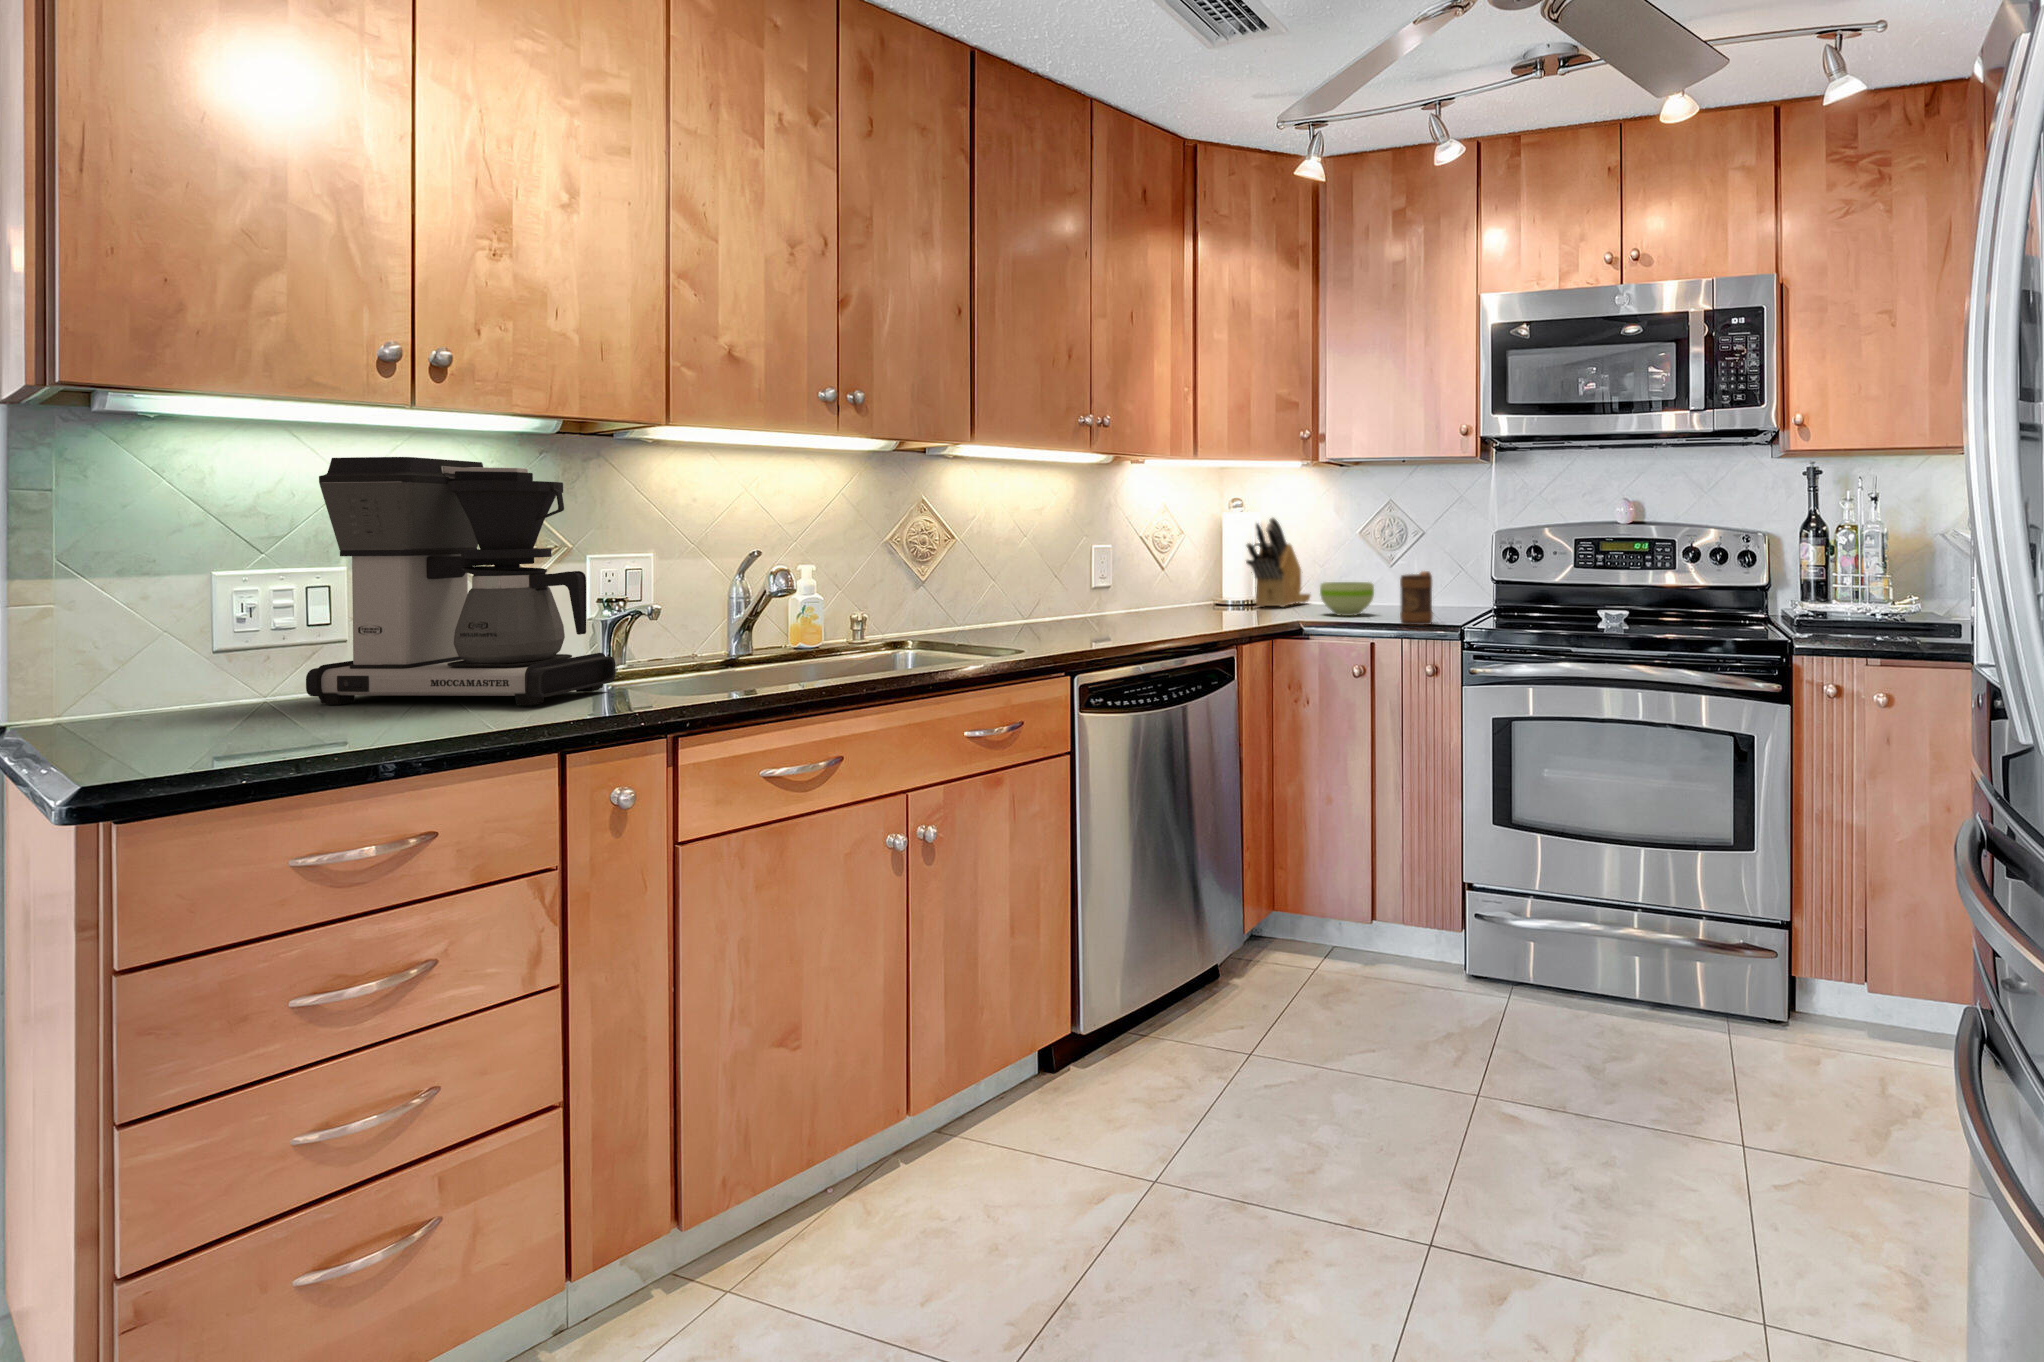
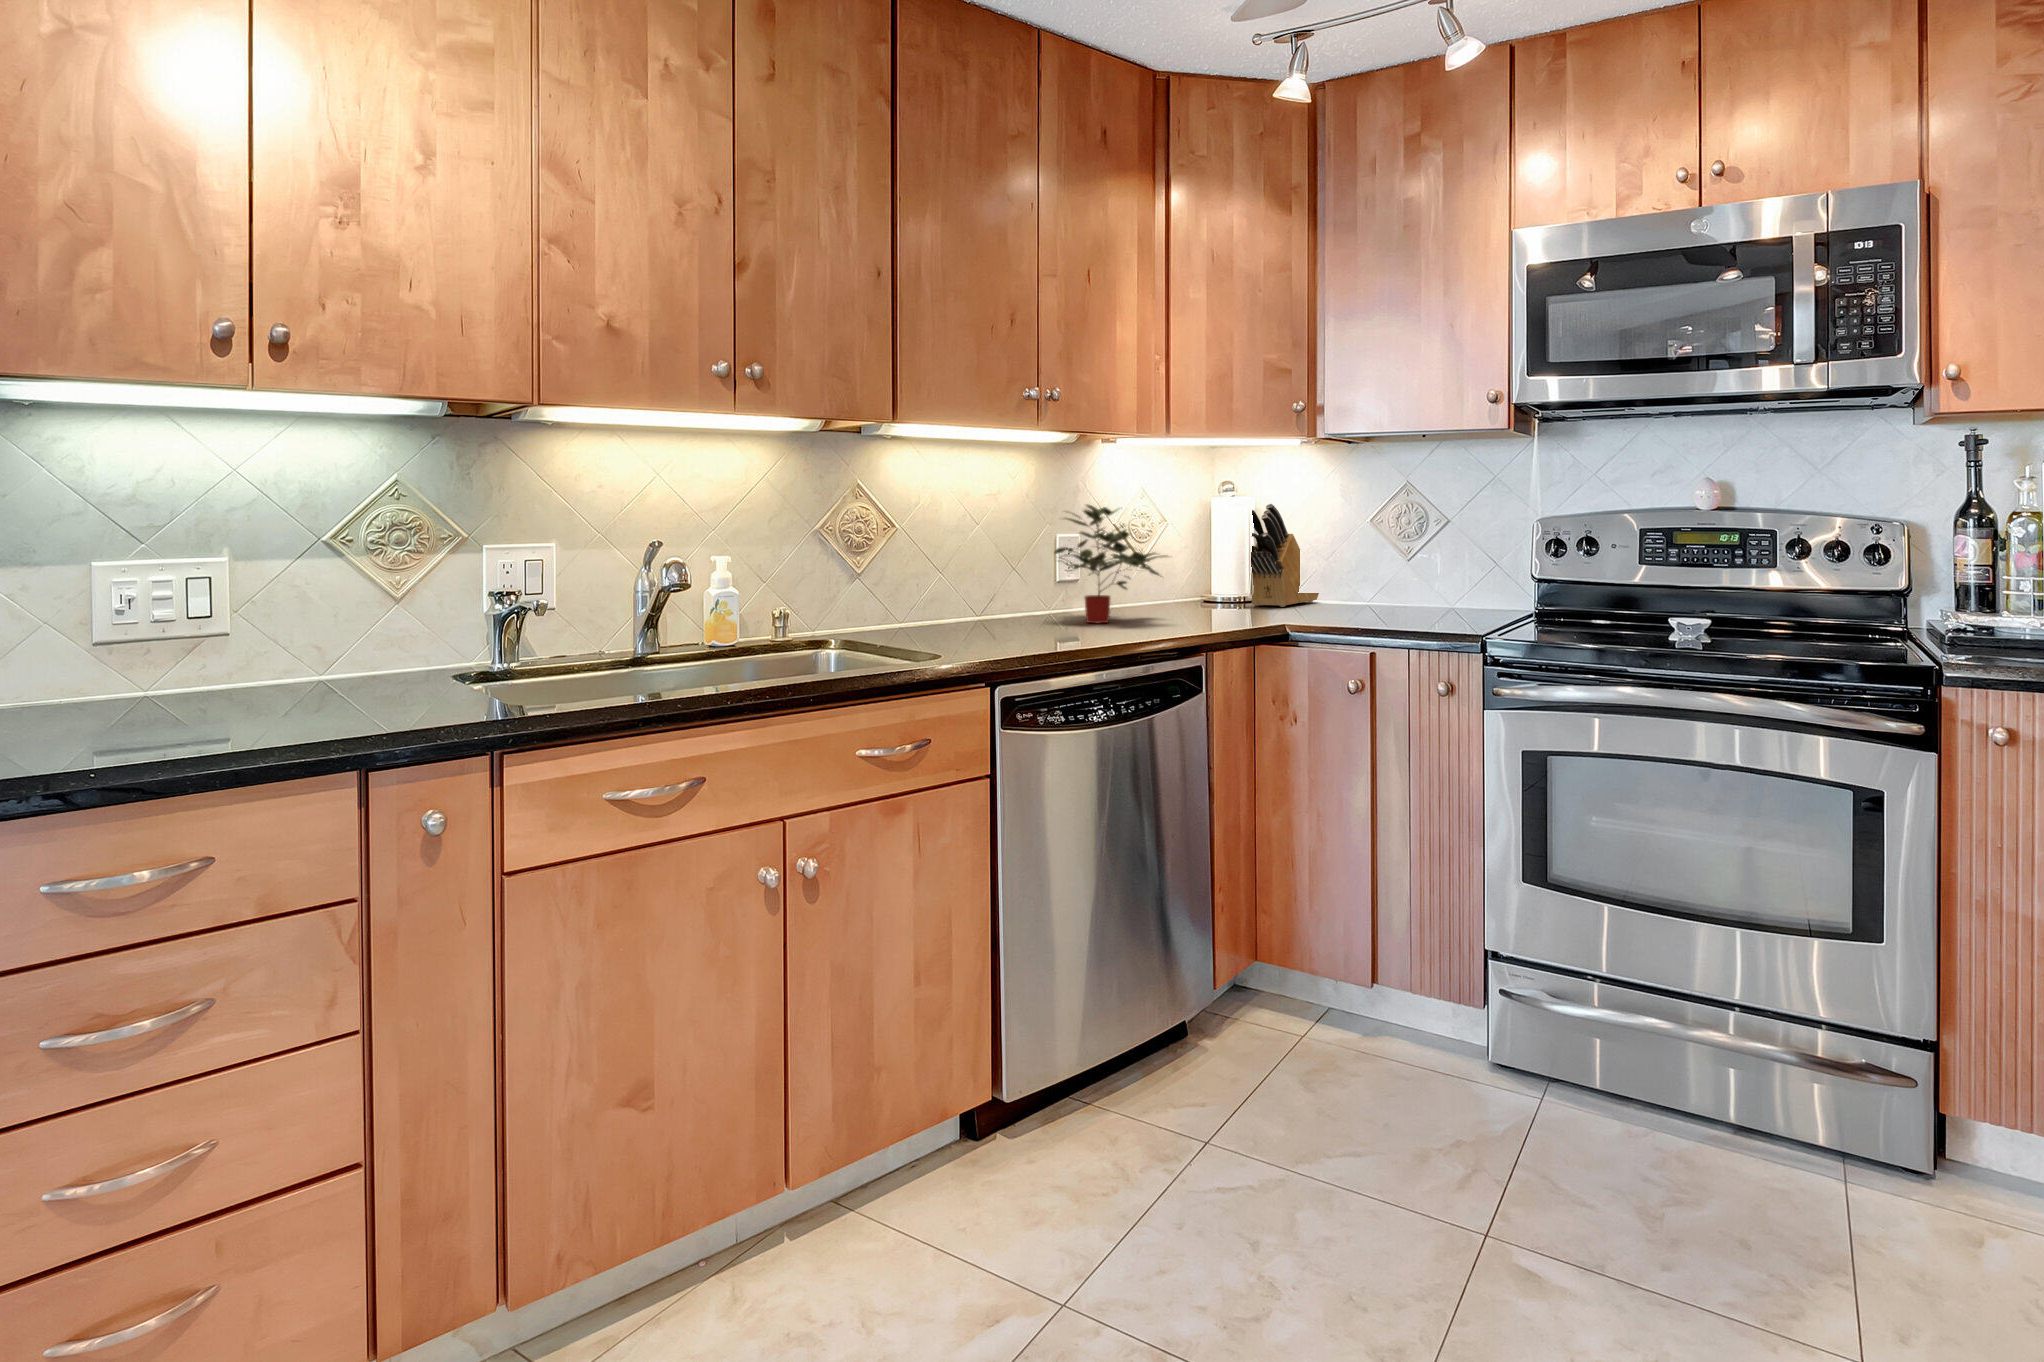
coffee maker: present [306,457,616,705] -> none [173,442,478,709]
potted plant: none [1094,518,1200,623] -> present [1054,504,1167,623]
mug: present [1400,571,1433,625] -> none [1411,568,1453,633]
bowl: present [1320,582,1374,616] -> none [1321,579,1386,619]

